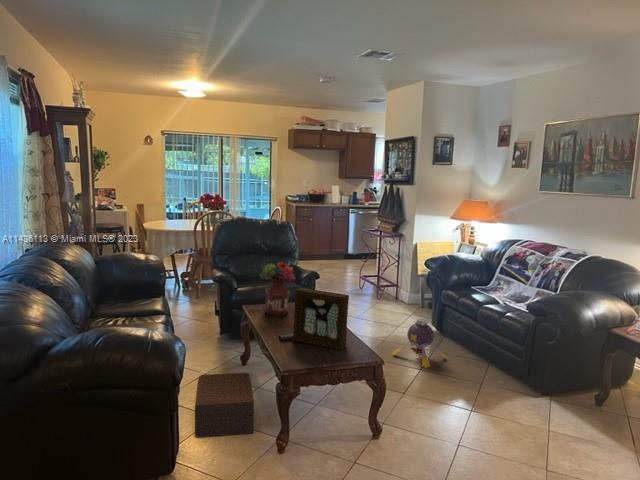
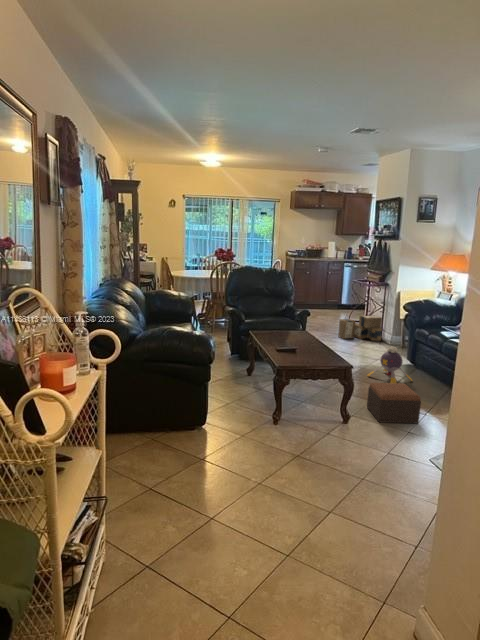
flower arrangement: present [260,262,295,316] -> none [264,296,291,337]
cardboard box: none [349,270,398,299] -> present [338,315,382,341]
picture frame: present [293,288,349,350] -> none [287,312,328,356]
footstool: present [195,373,254,437] -> present [367,383,421,423]

